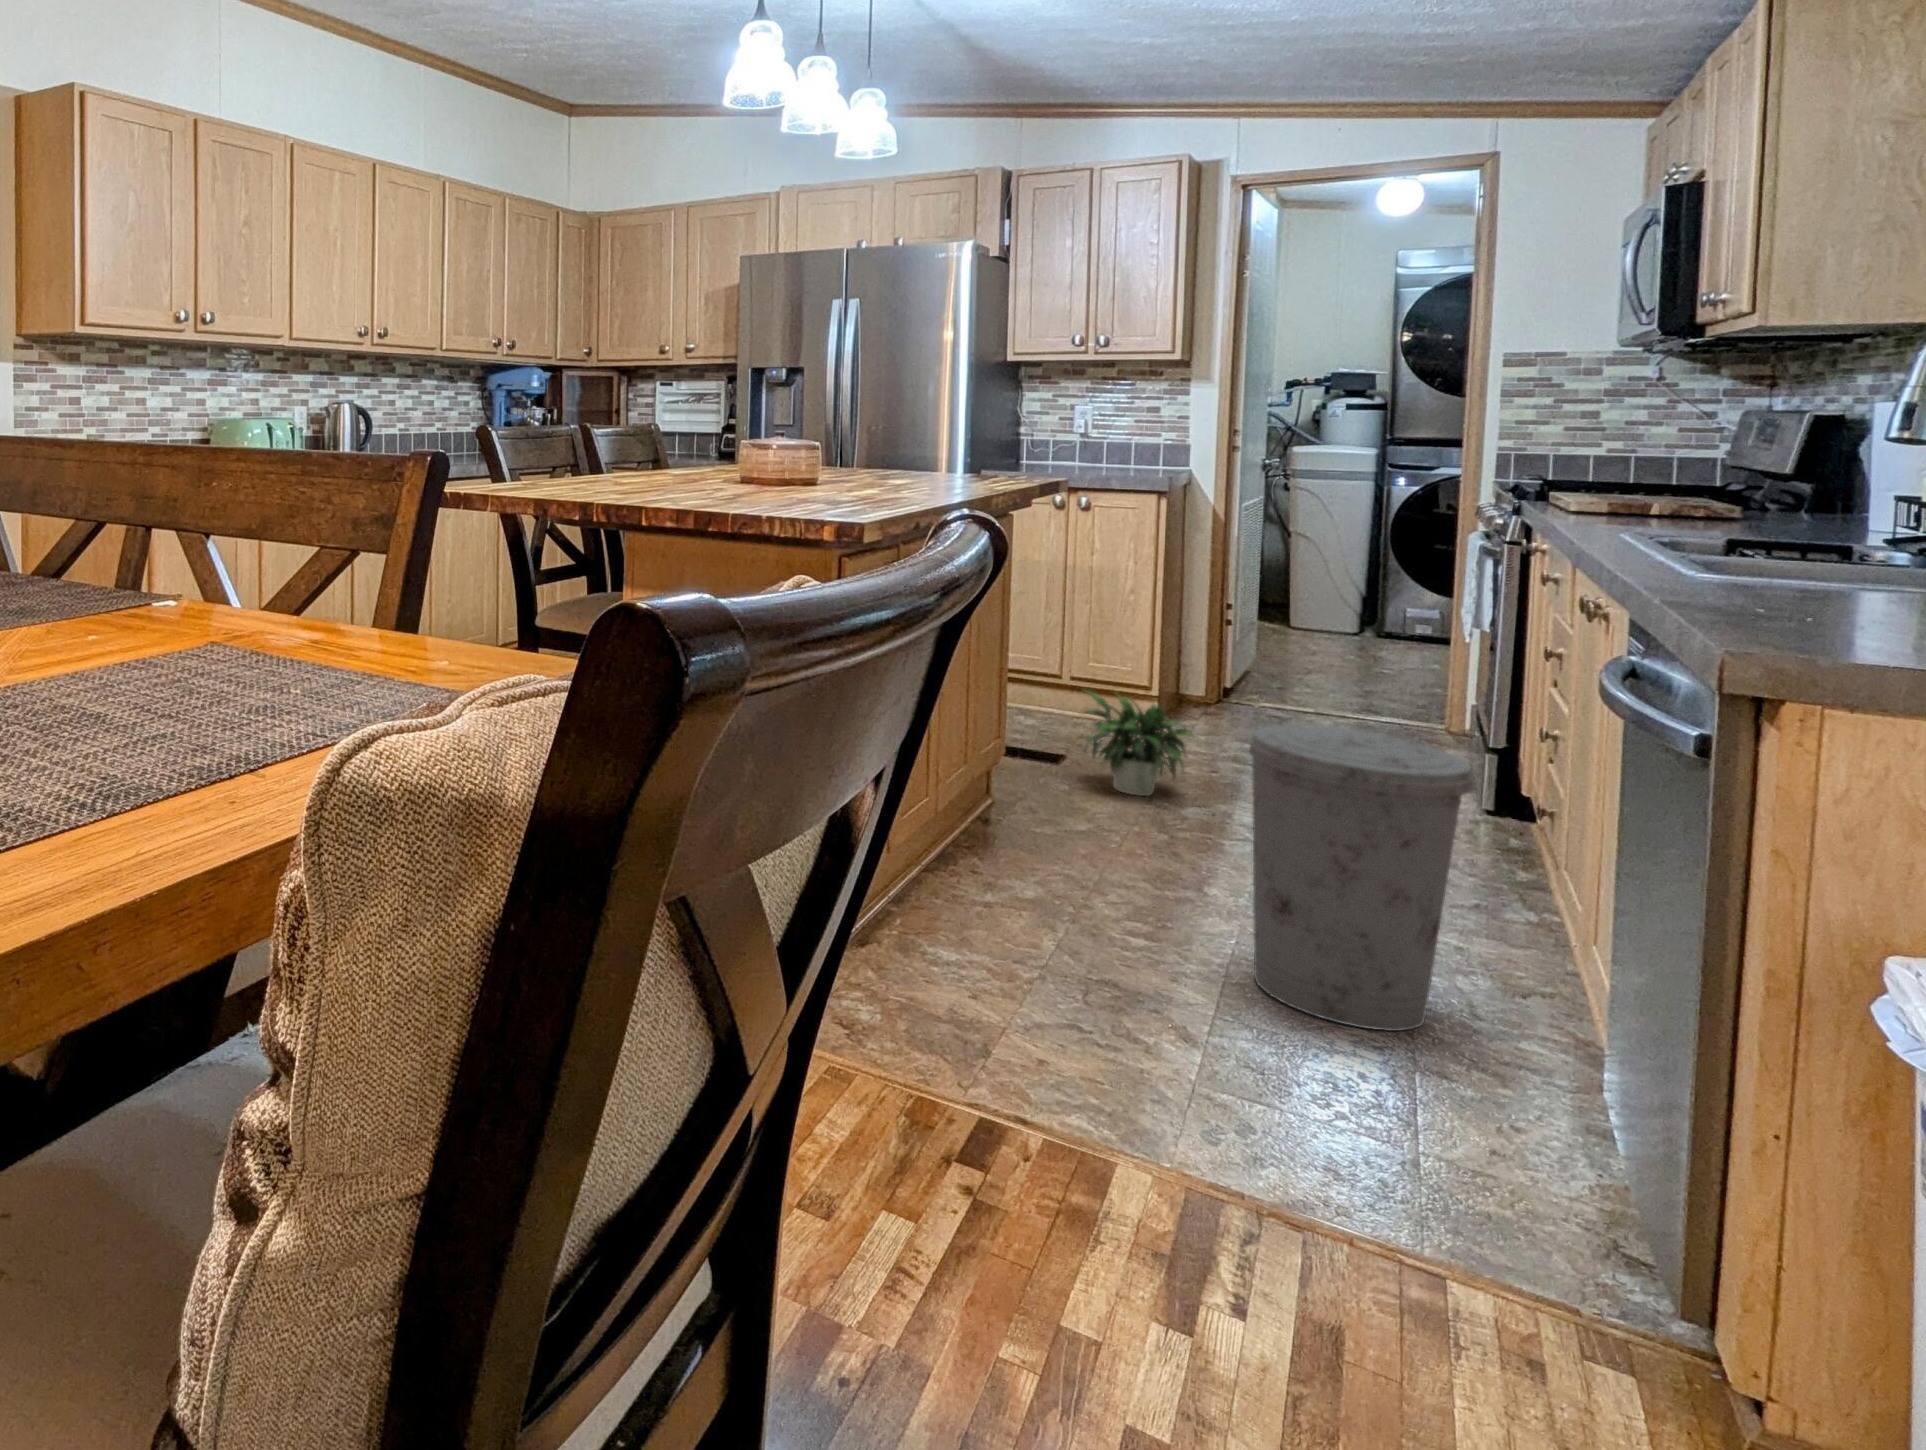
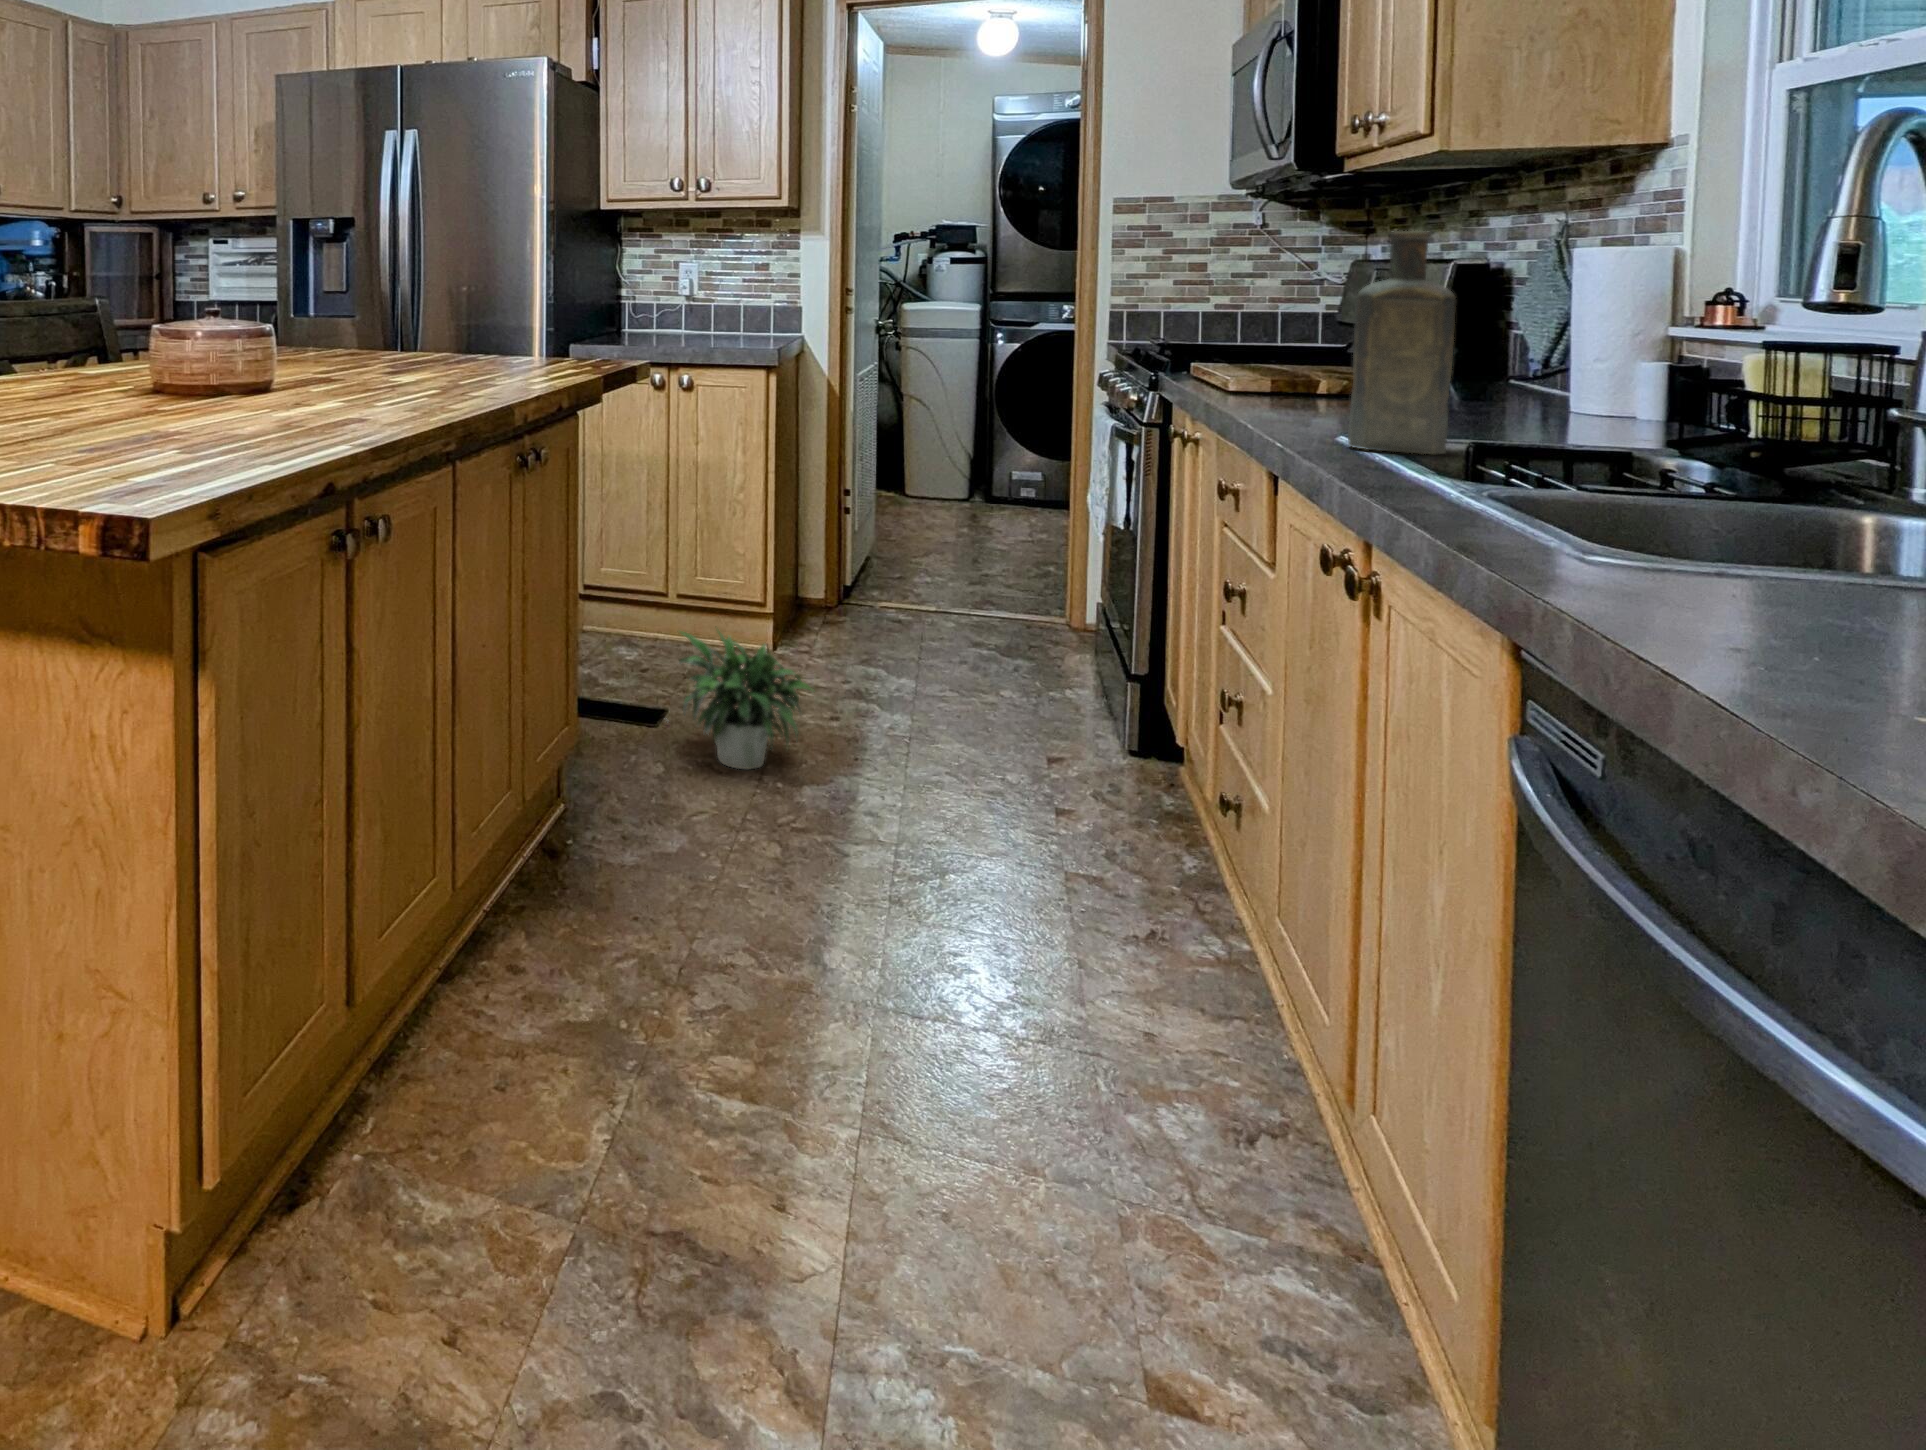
bottle: none [1622,389,1721,547] -> present [1348,231,1456,454]
trash can: present [1249,726,1474,1031] -> none [874,750,1193,1279]

